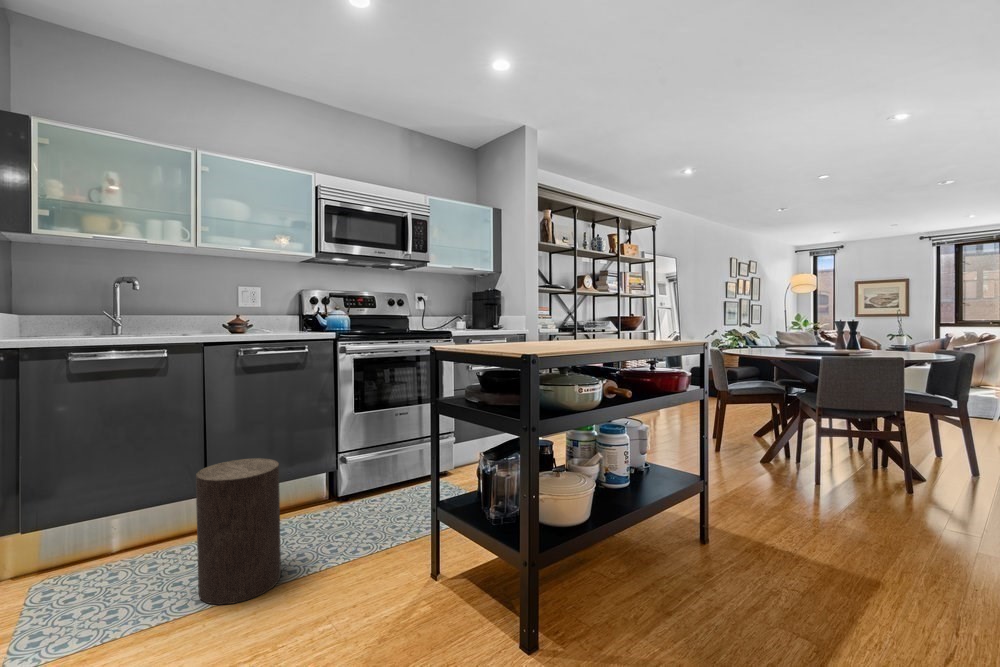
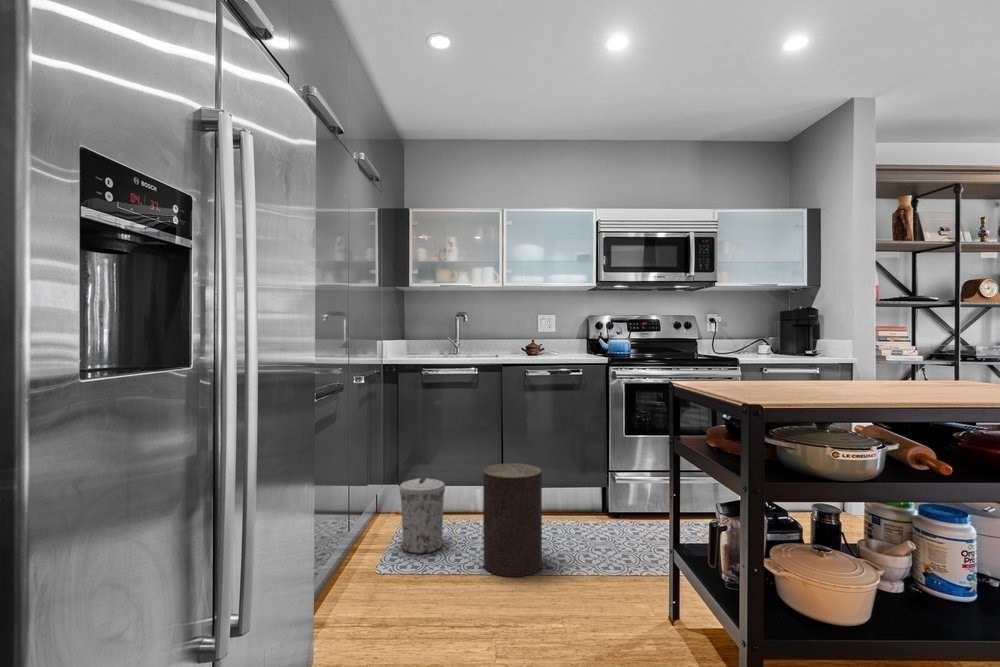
trash can: none [43,501,128,615] -> present [399,478,445,554]

